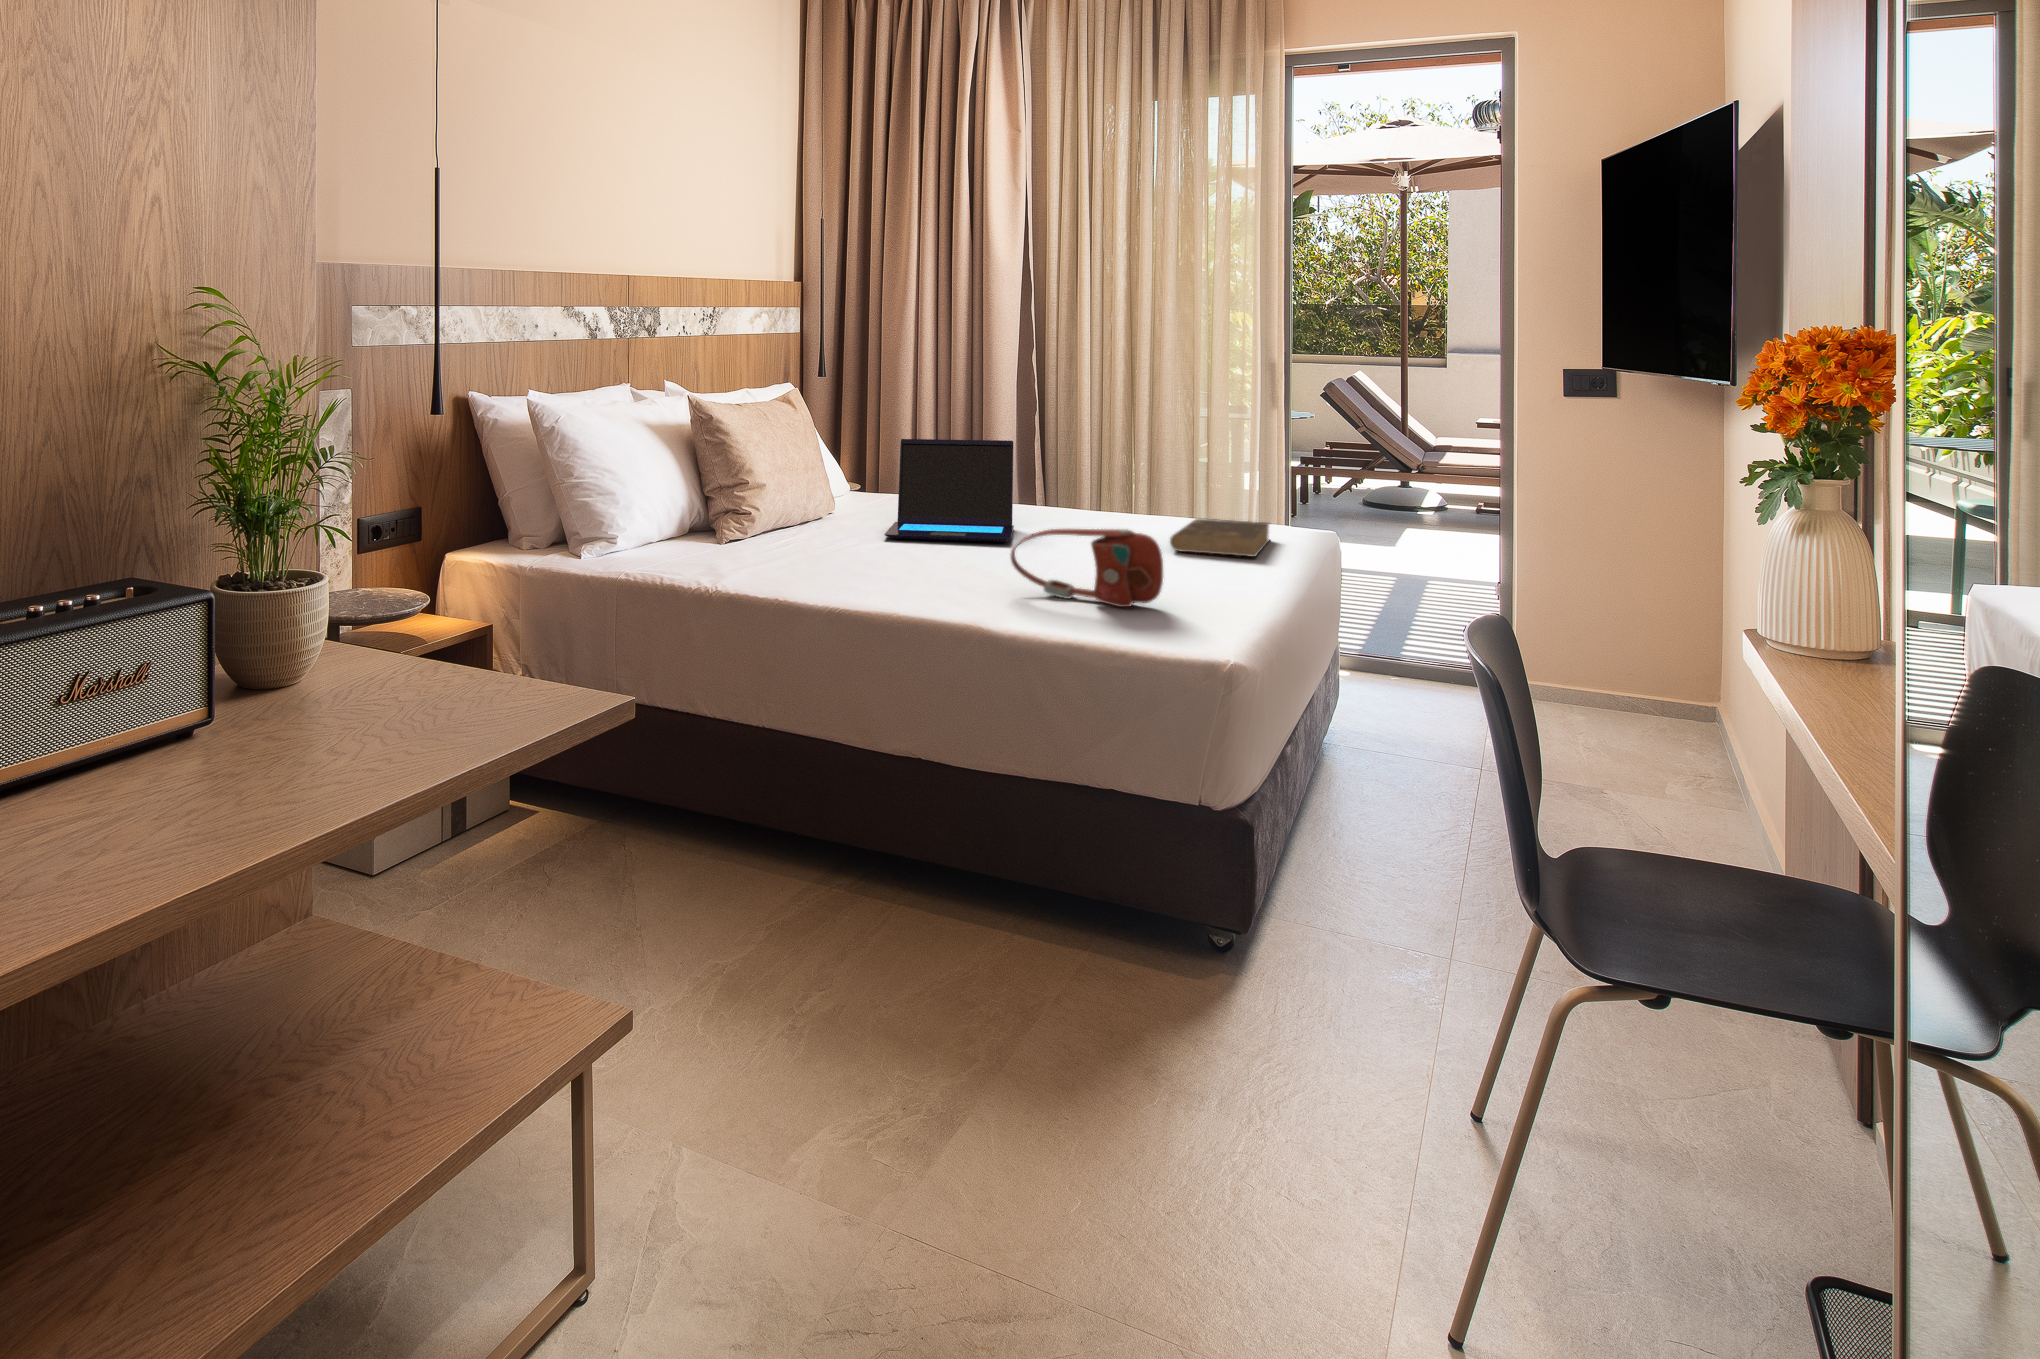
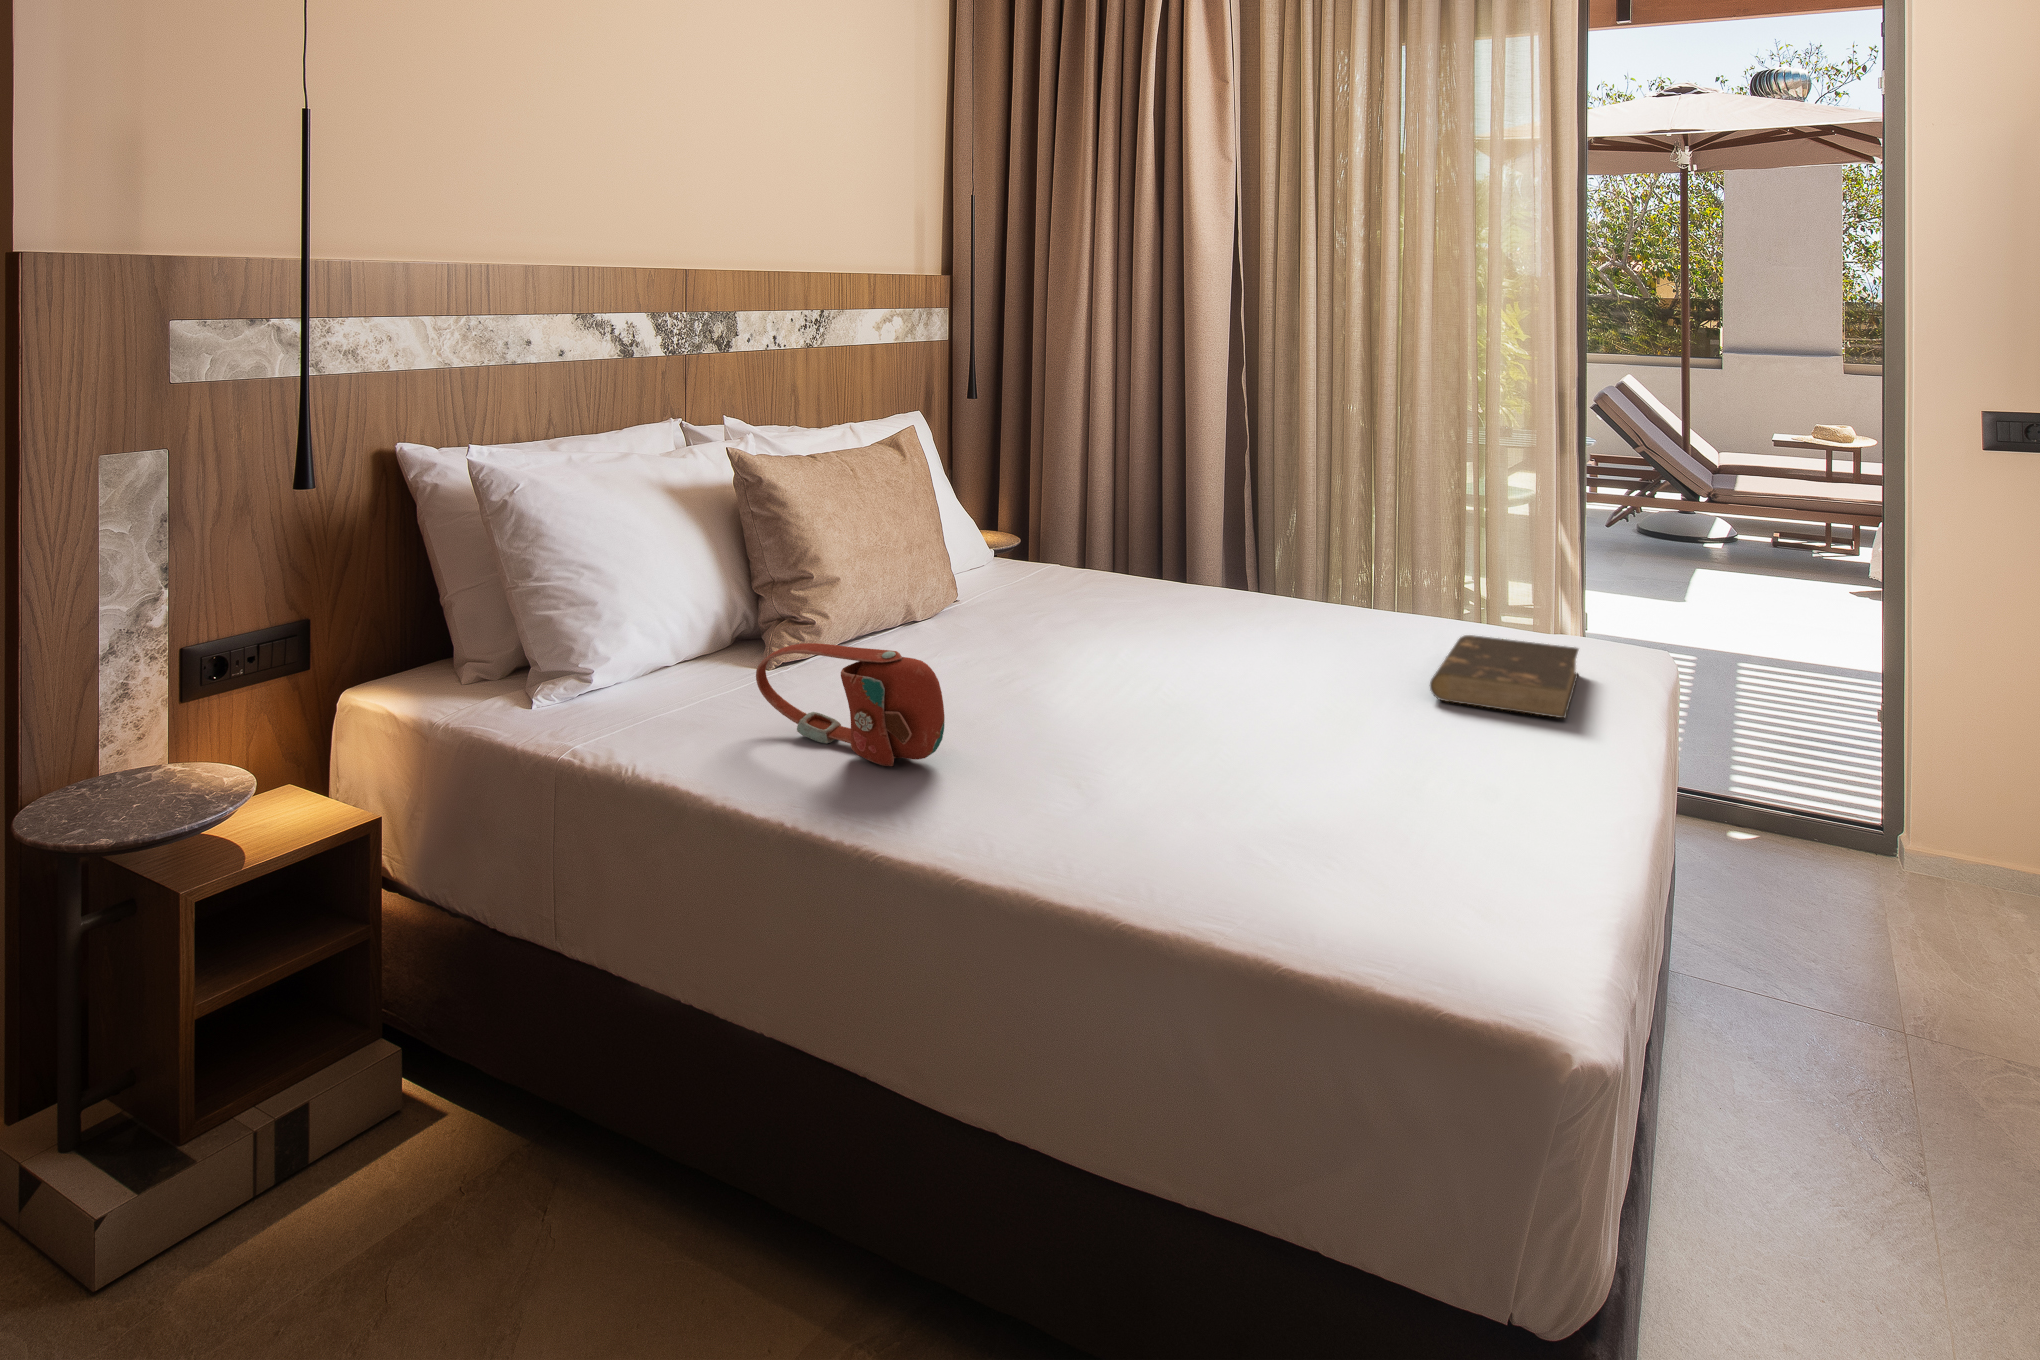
laptop: present [884,439,1014,542] -> none [1003,506,1199,675]
handbag: present [1010,529,1163,607] -> present [756,643,945,766]

